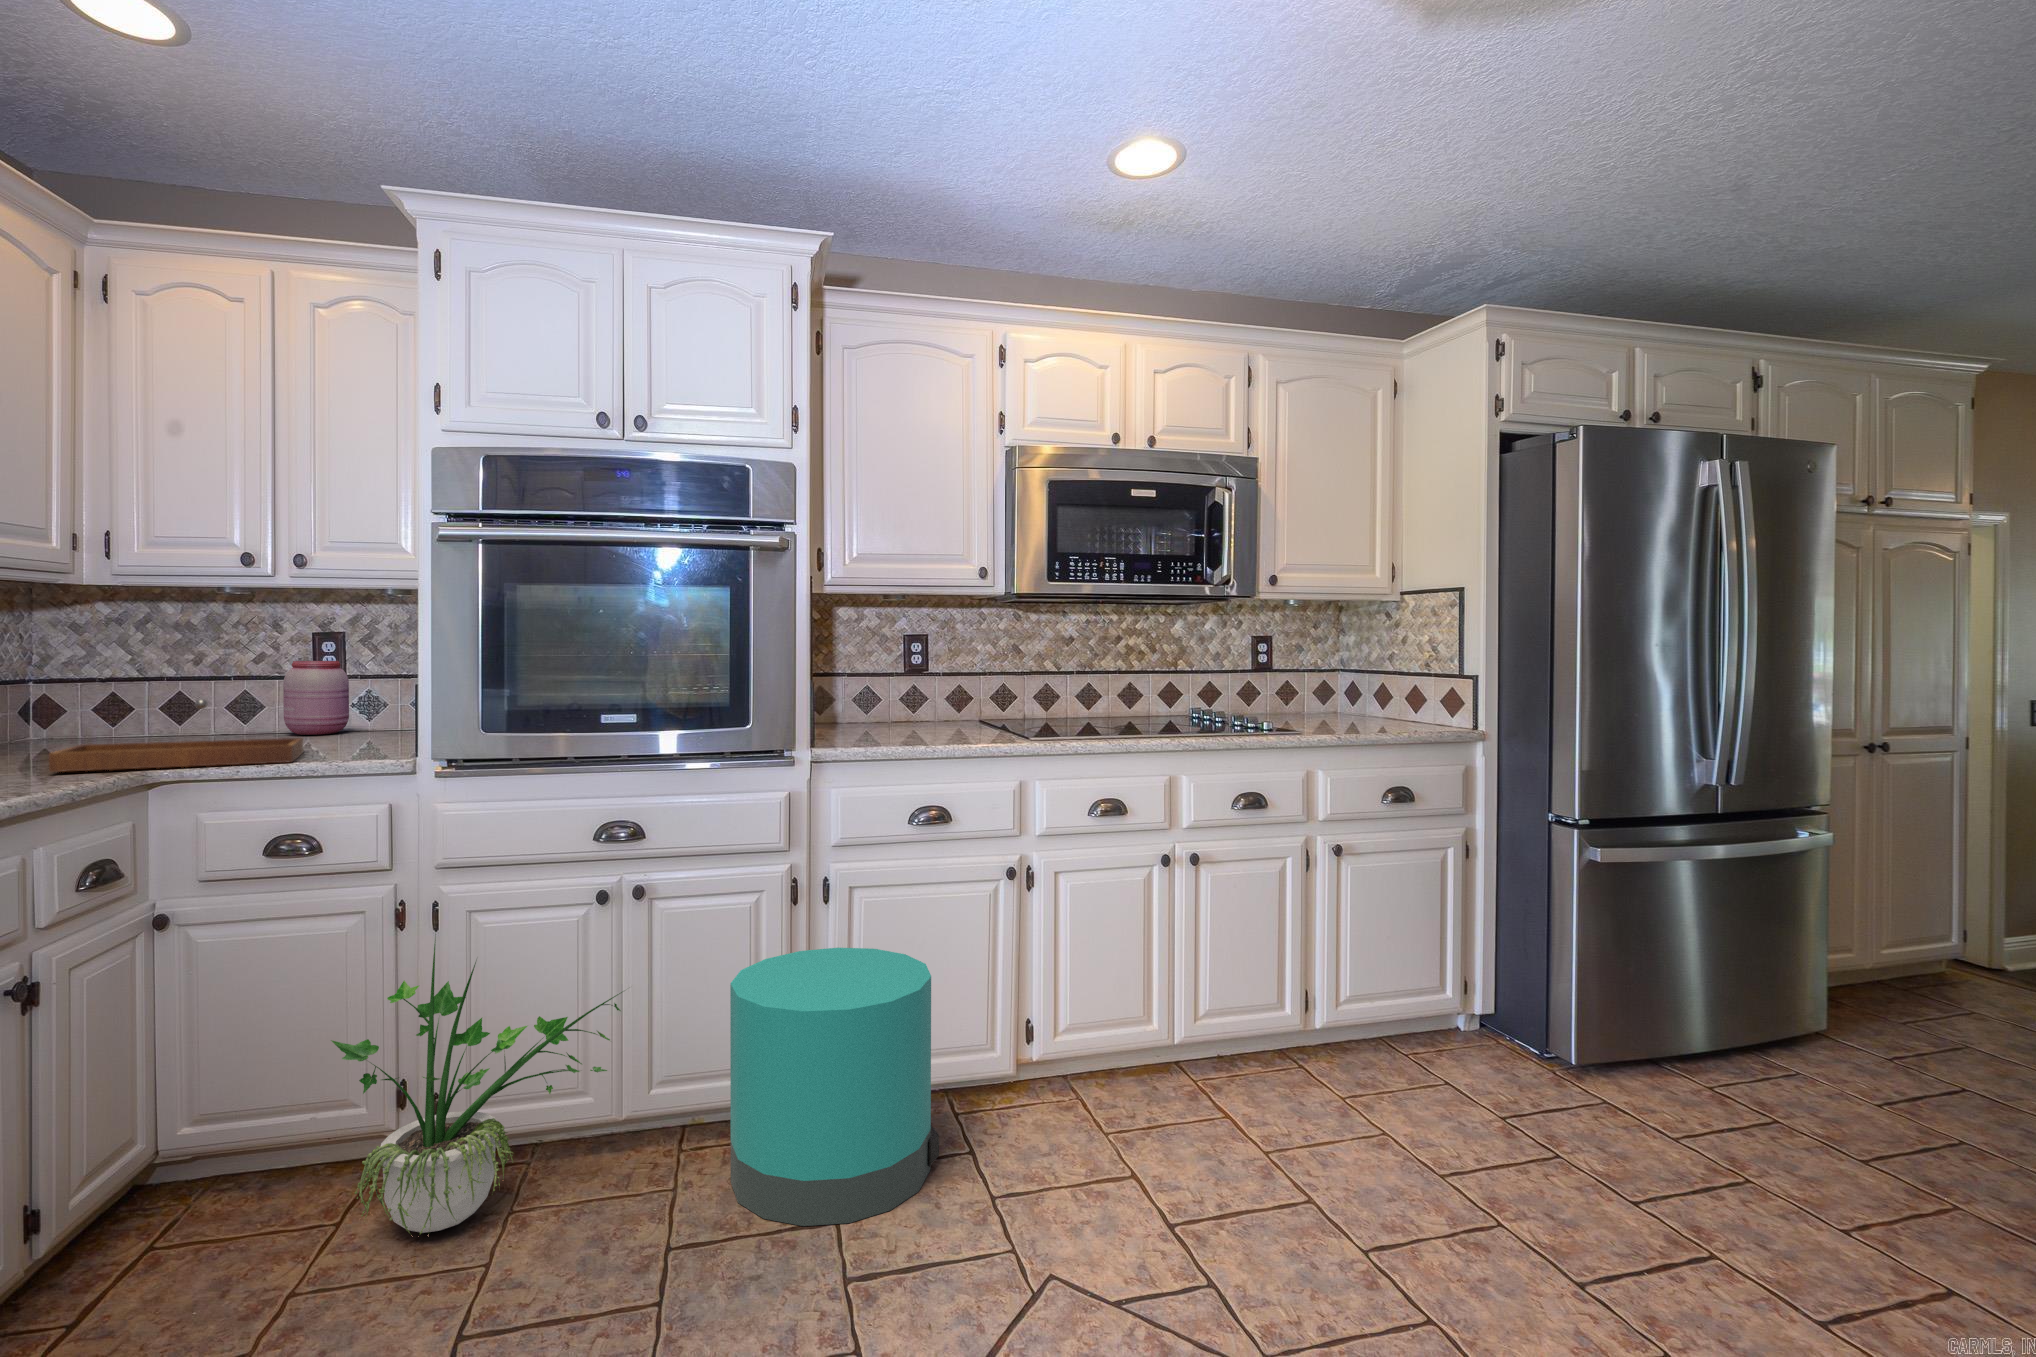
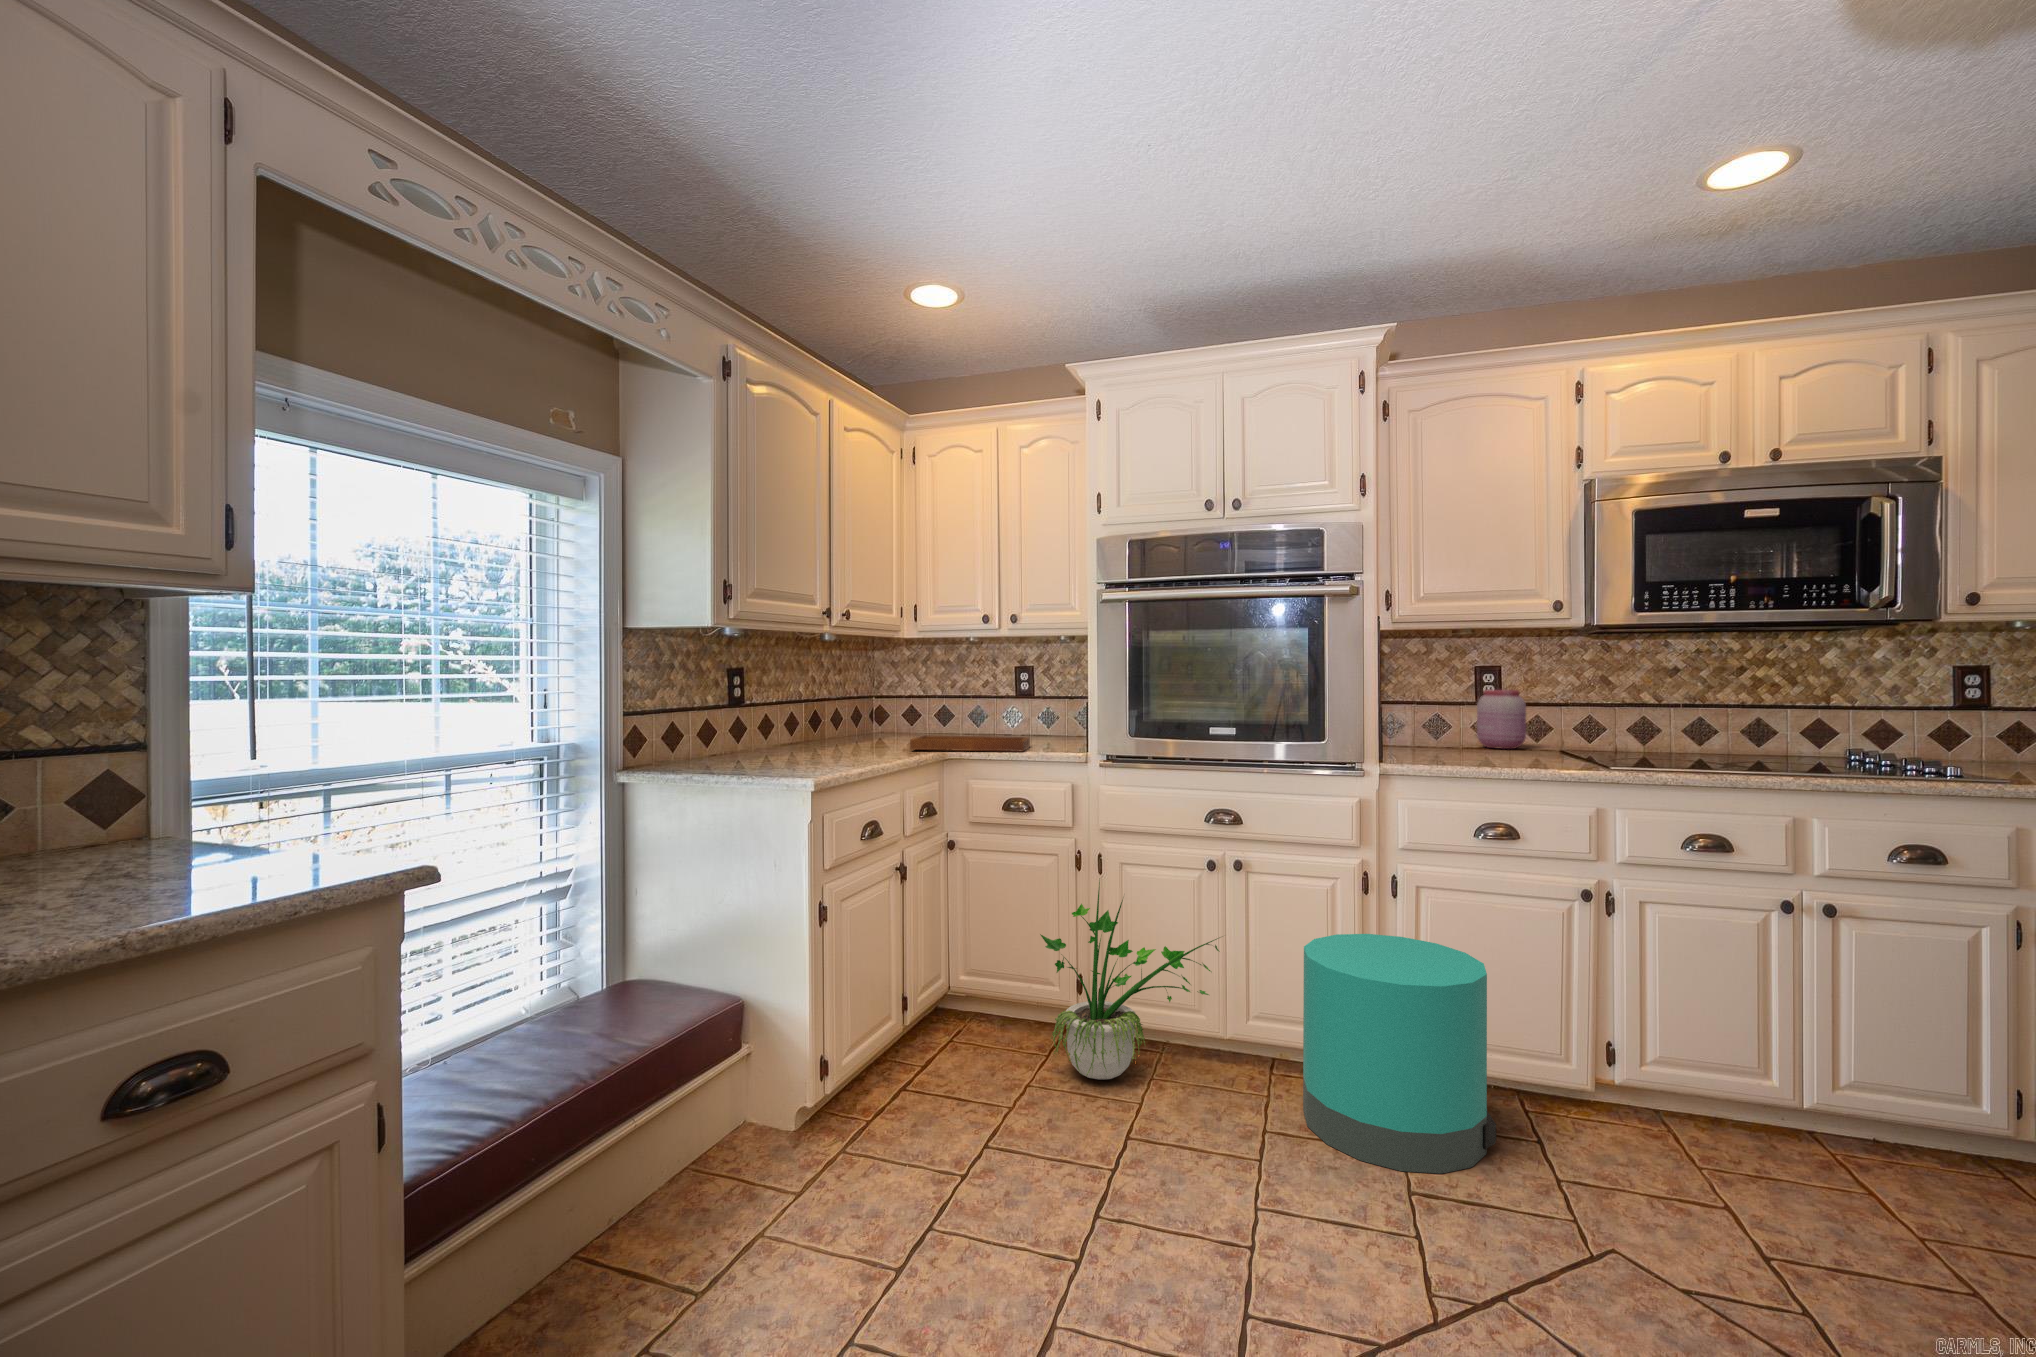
jar: present [283,661,349,735] -> present [1477,690,1526,749]

